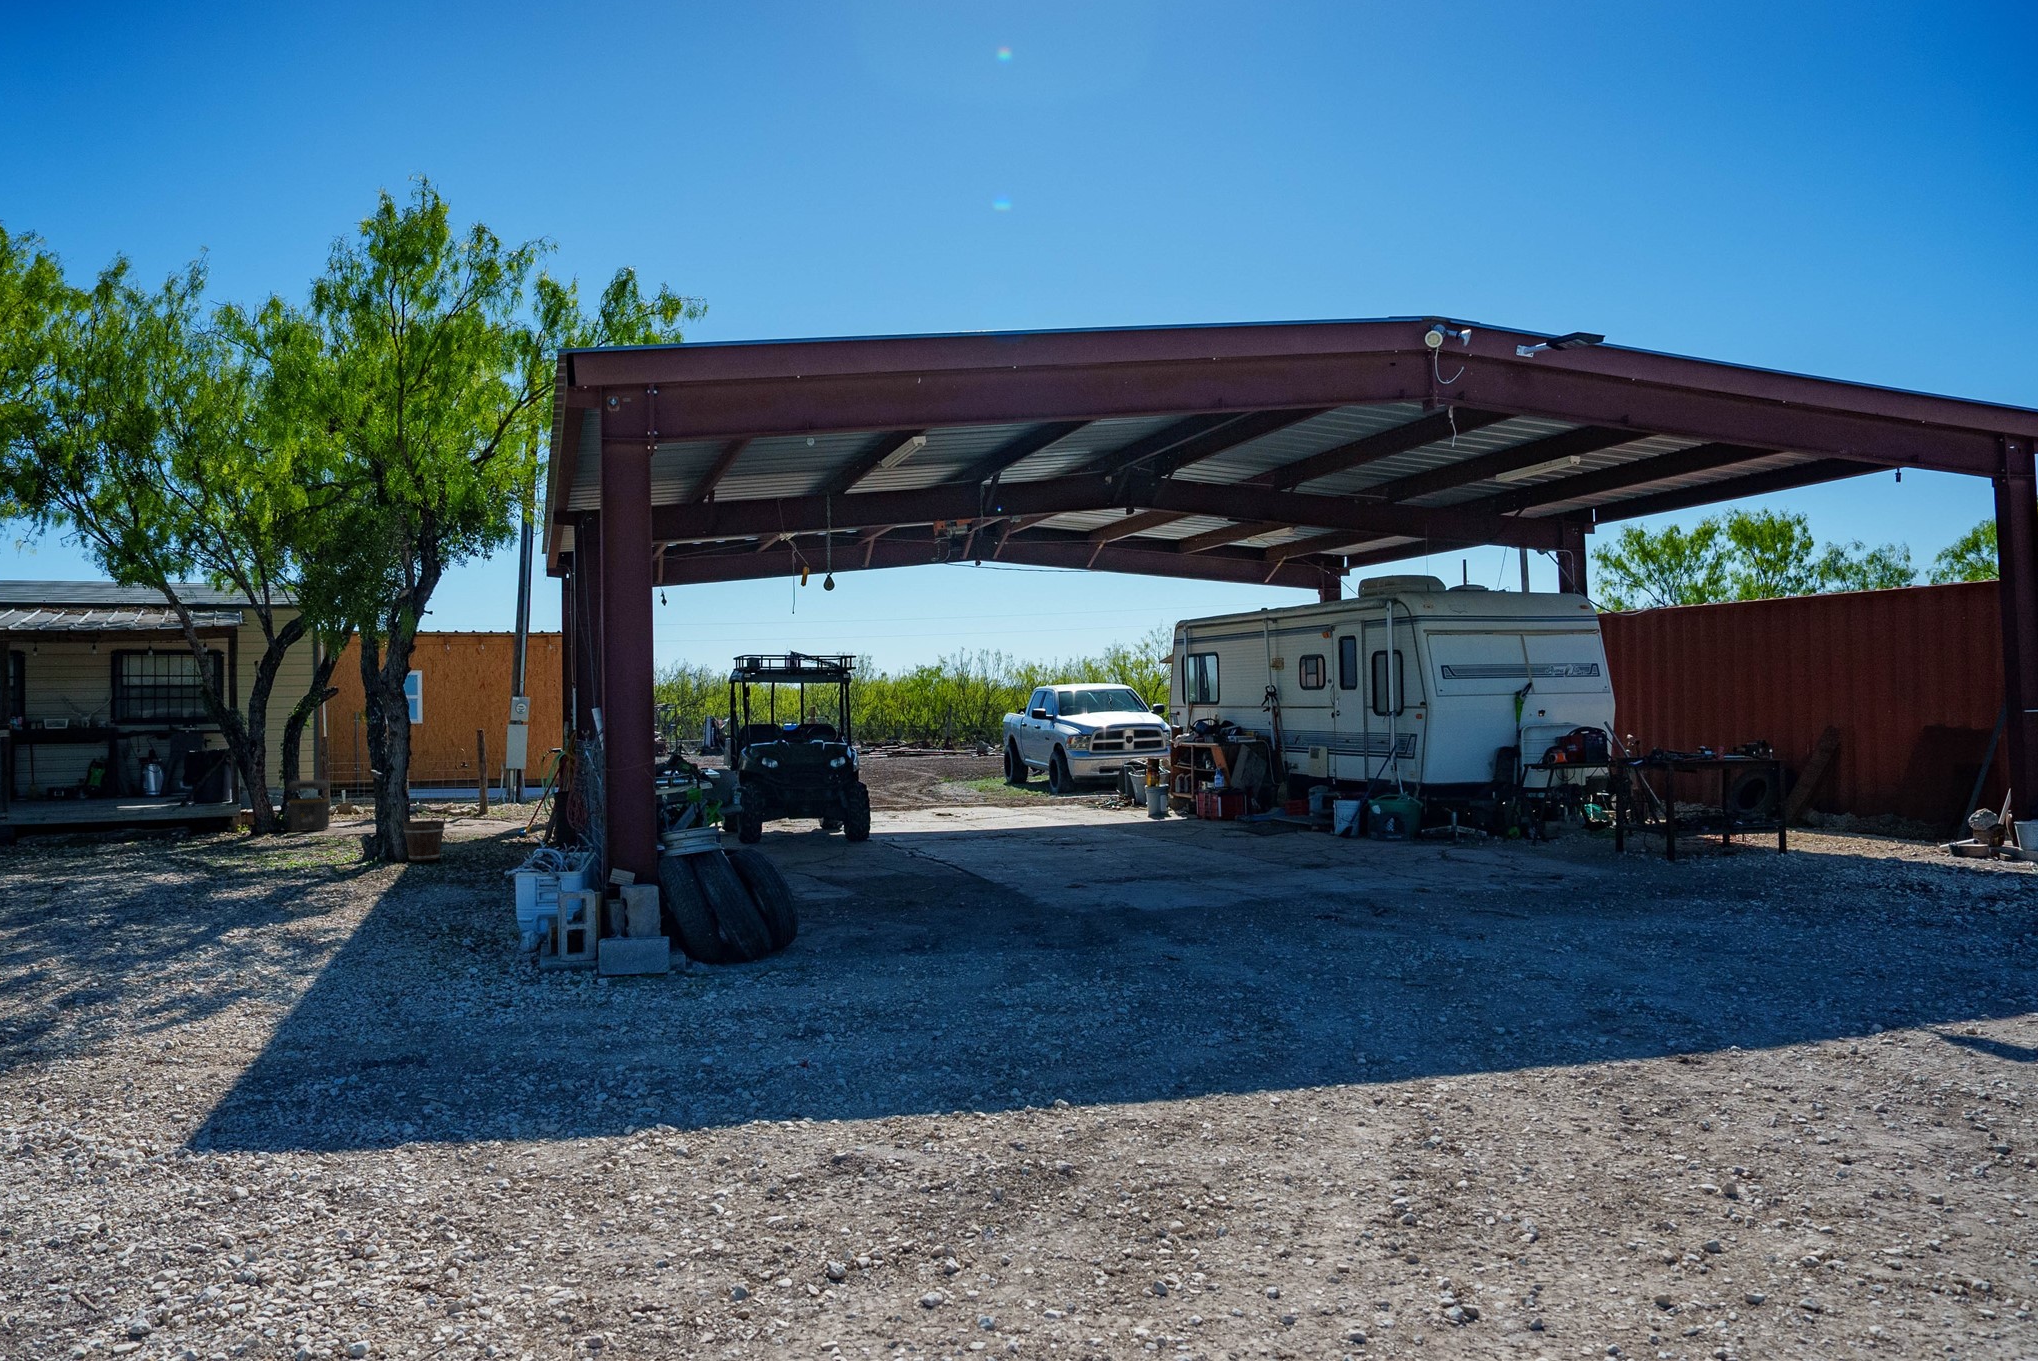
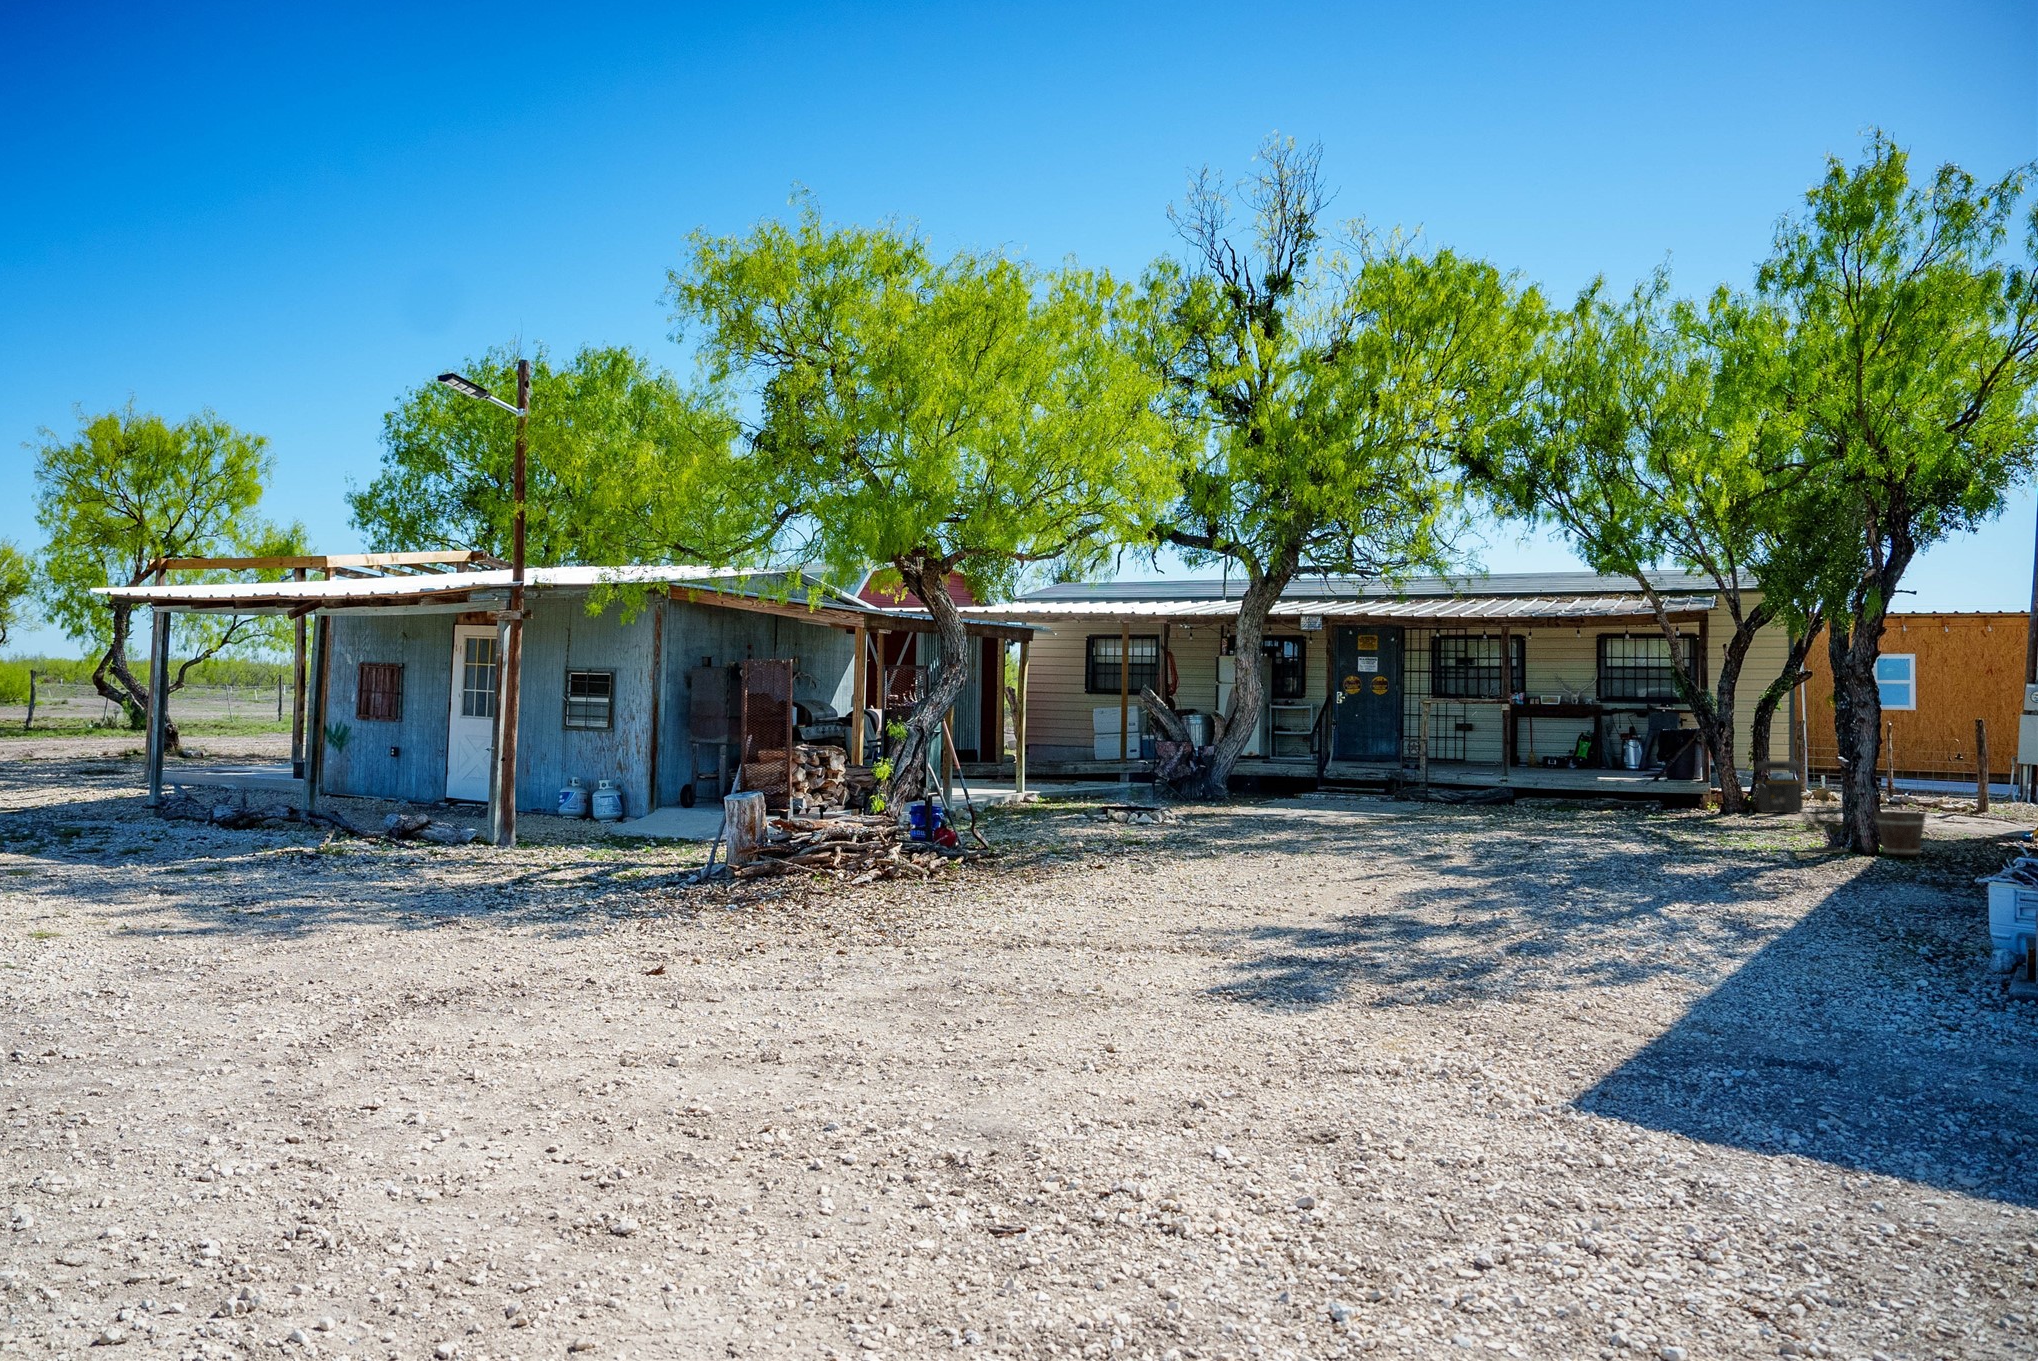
potted tree: none [335,801,381,865] -> present [1802,791,1847,853]

